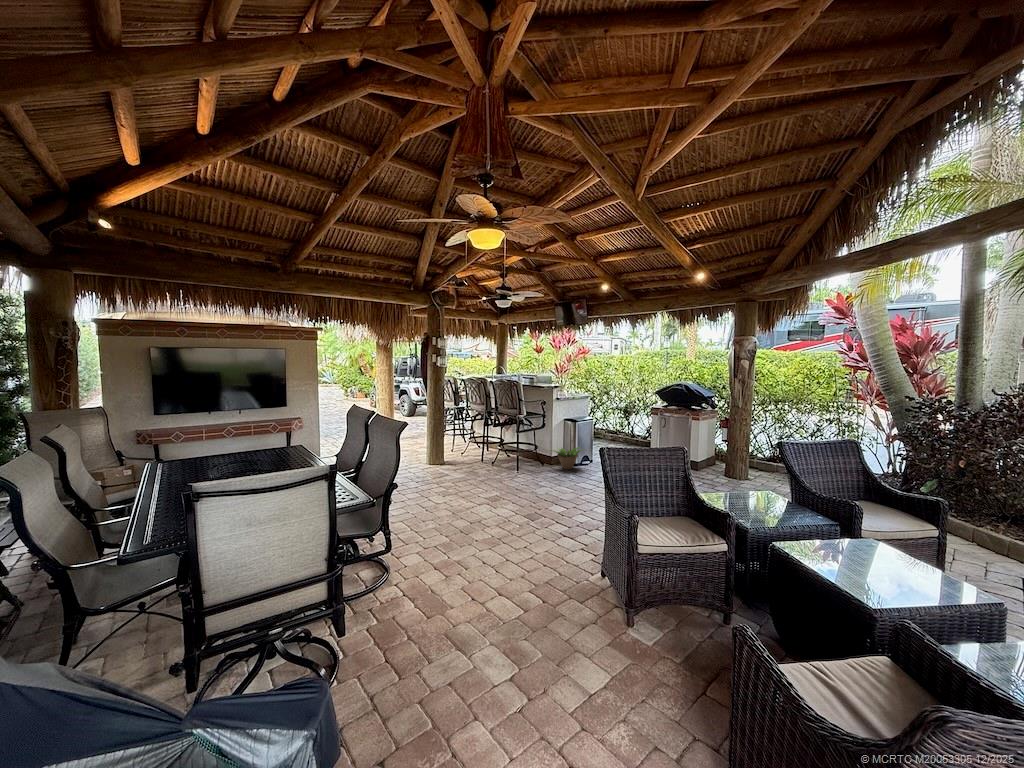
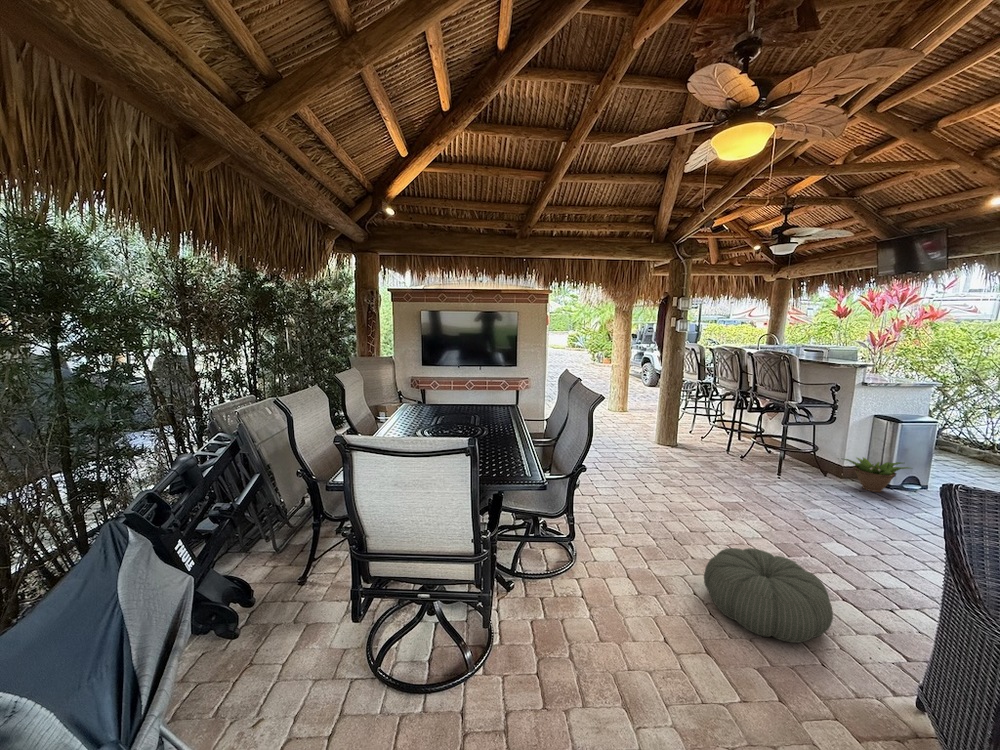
pouf: none [489,518,562,572] -> present [704,548,833,643]

